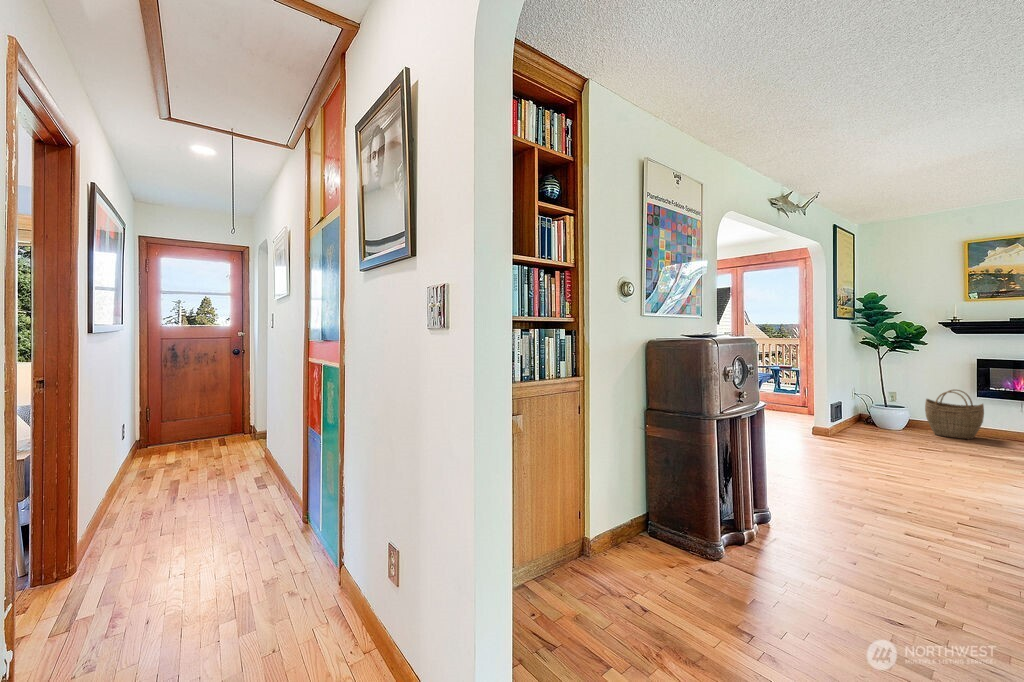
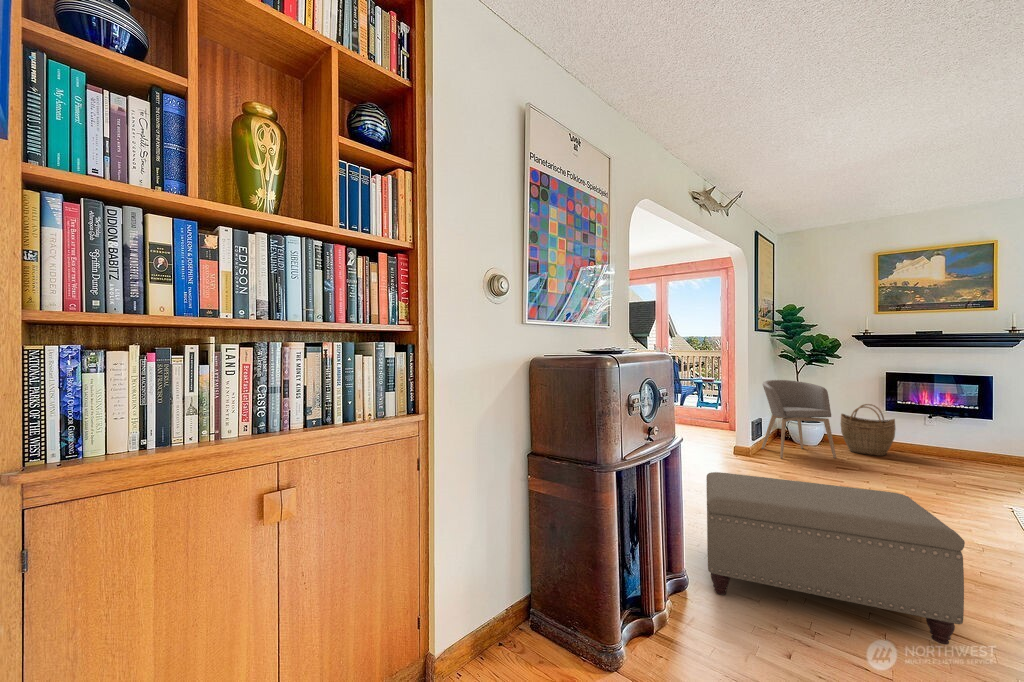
armchair: none [841,366,919,440] -> present [762,380,836,458]
ottoman: none [785,435,1002,561] -> present [706,472,965,644]

